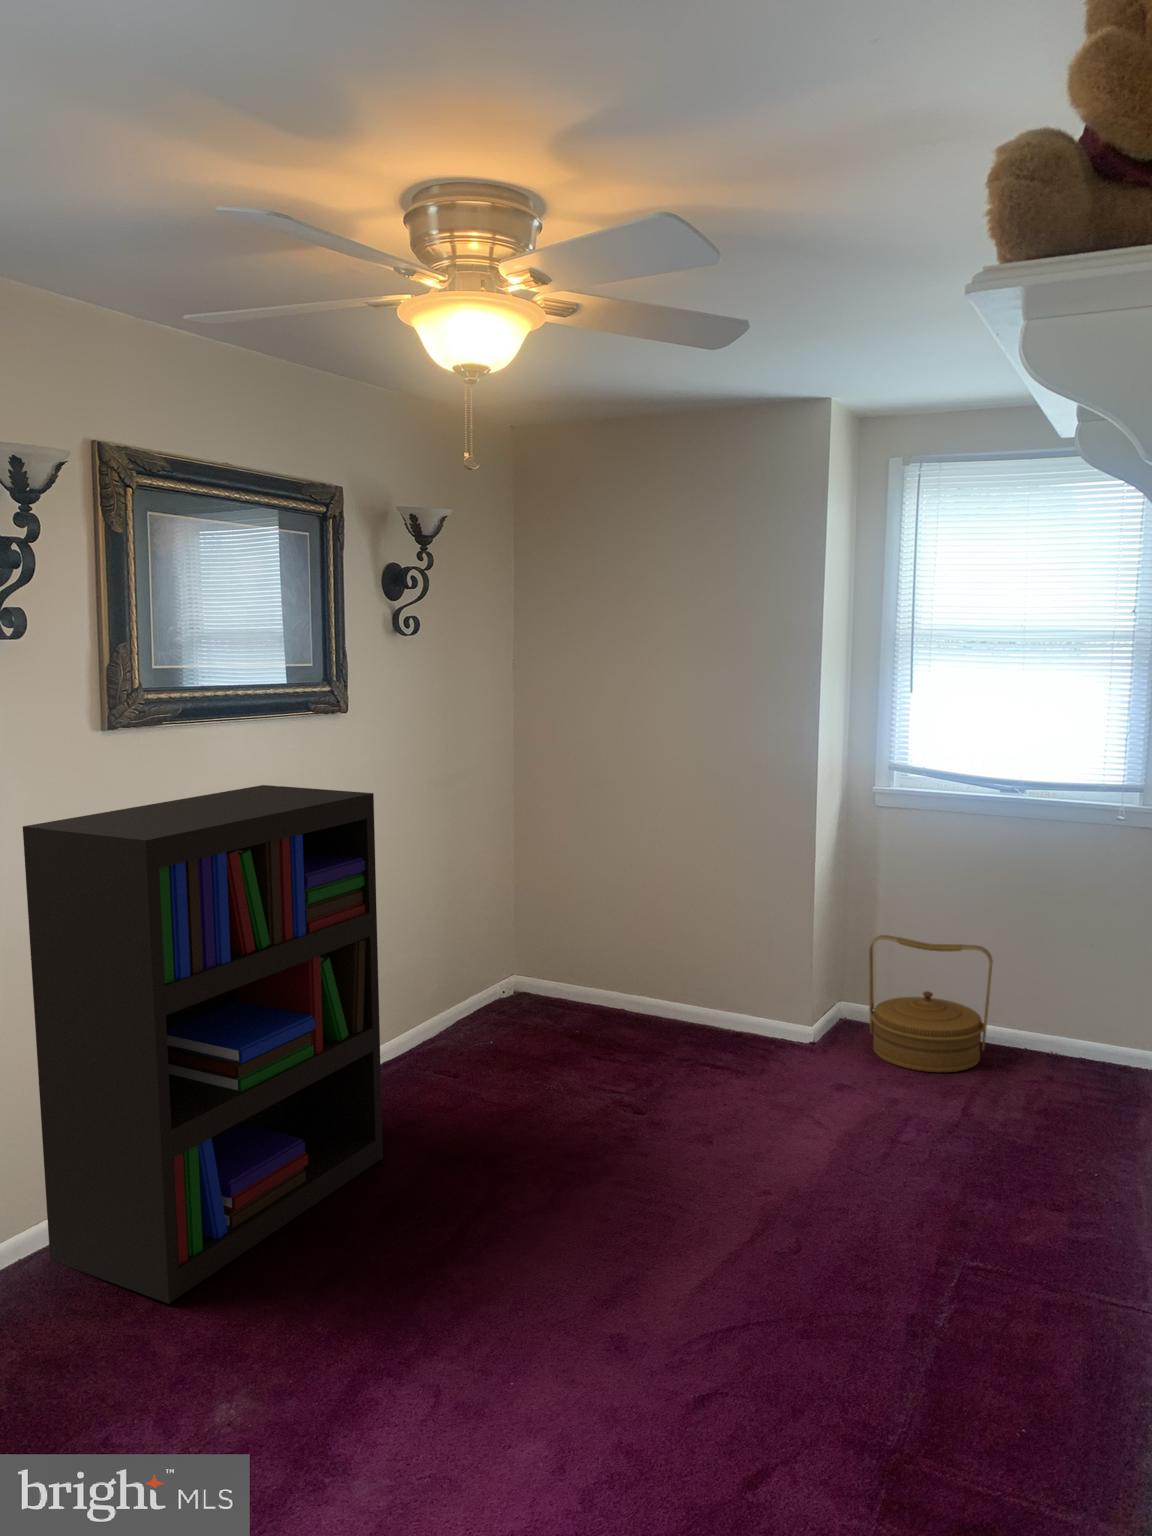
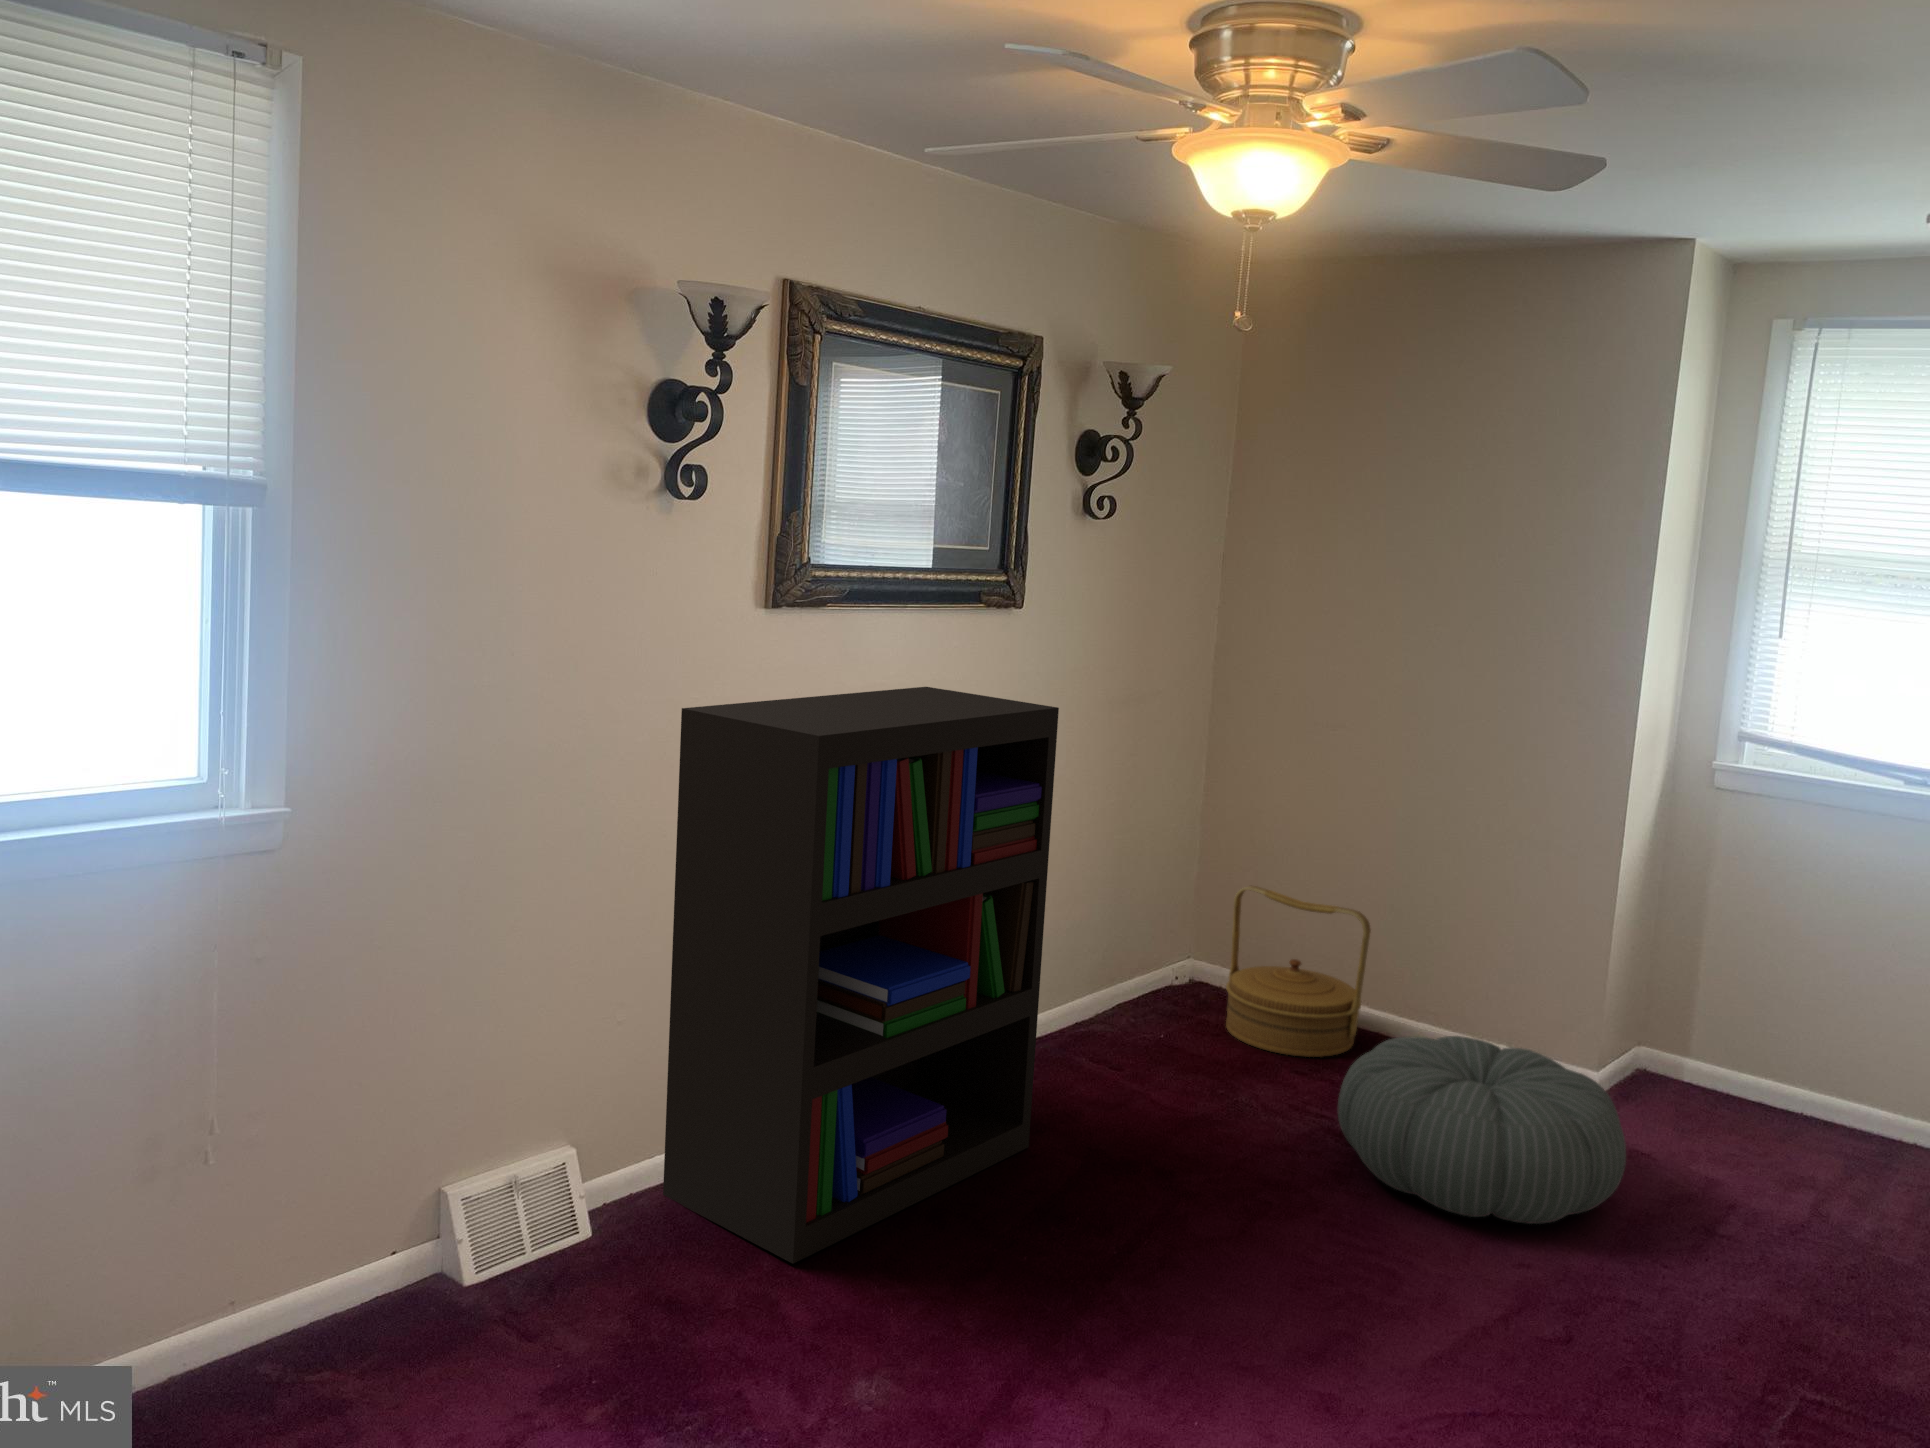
woven basket: present [869,935,993,1072] -> present [1226,886,1371,1057]
pouf: none [627,1016,837,1158] -> present [1338,1036,1626,1224]

